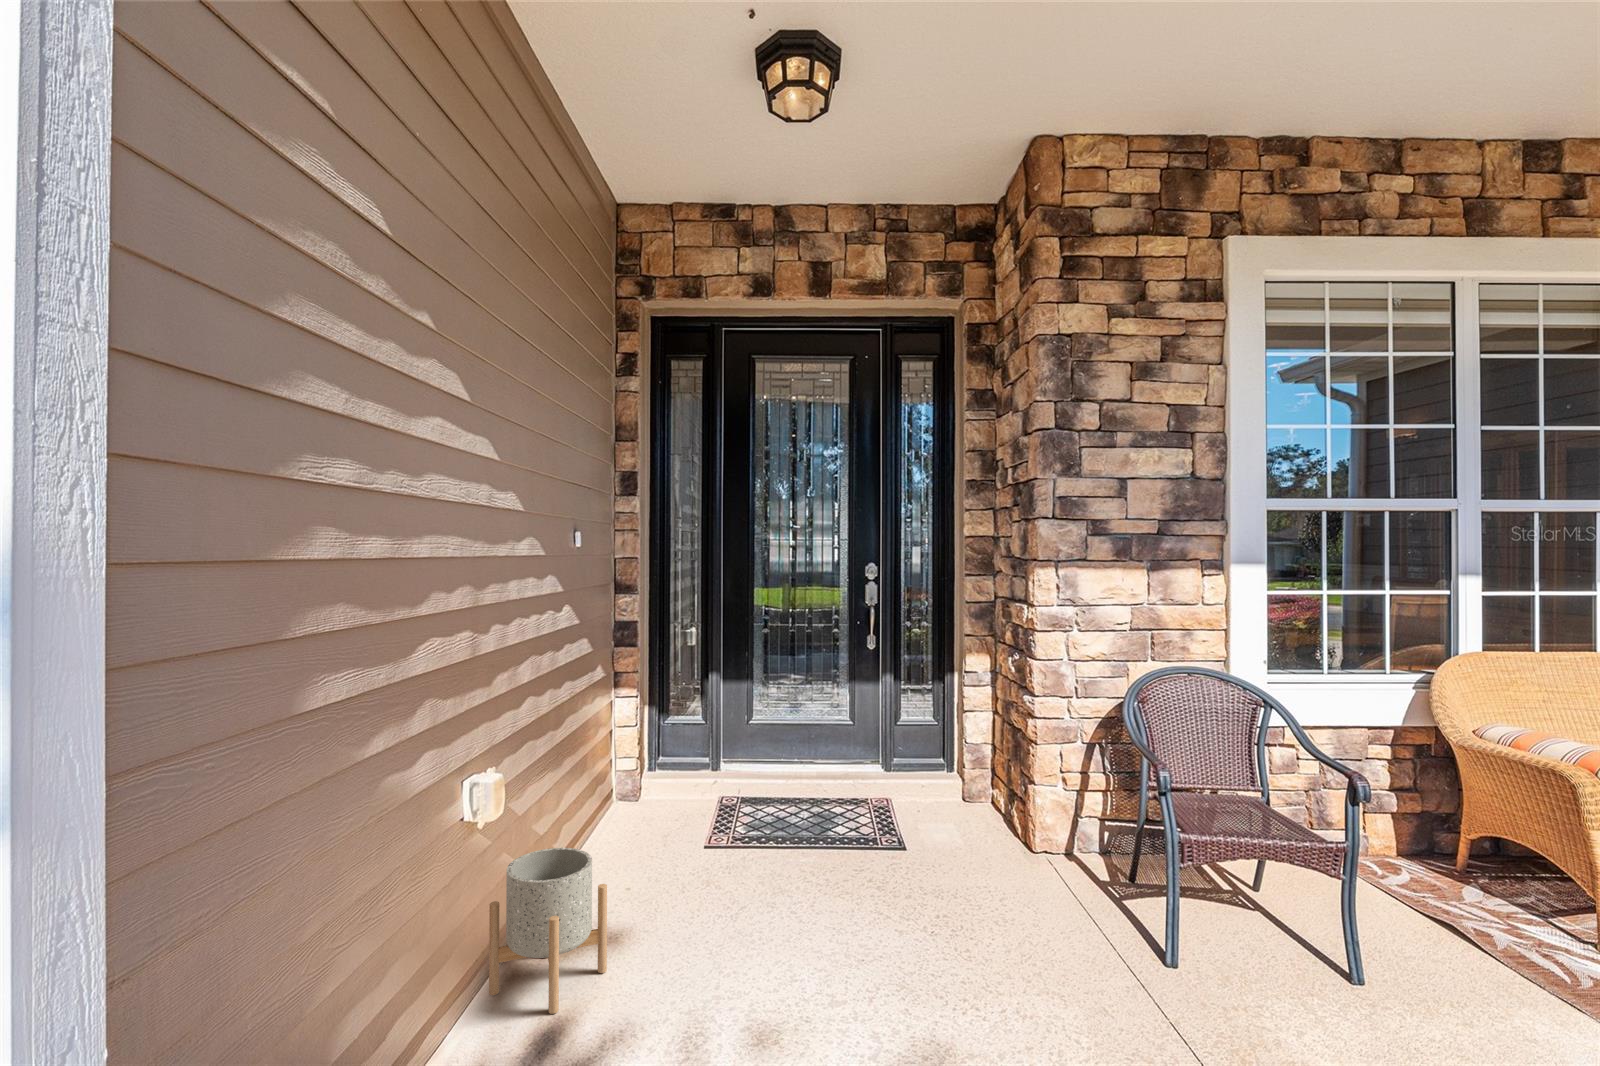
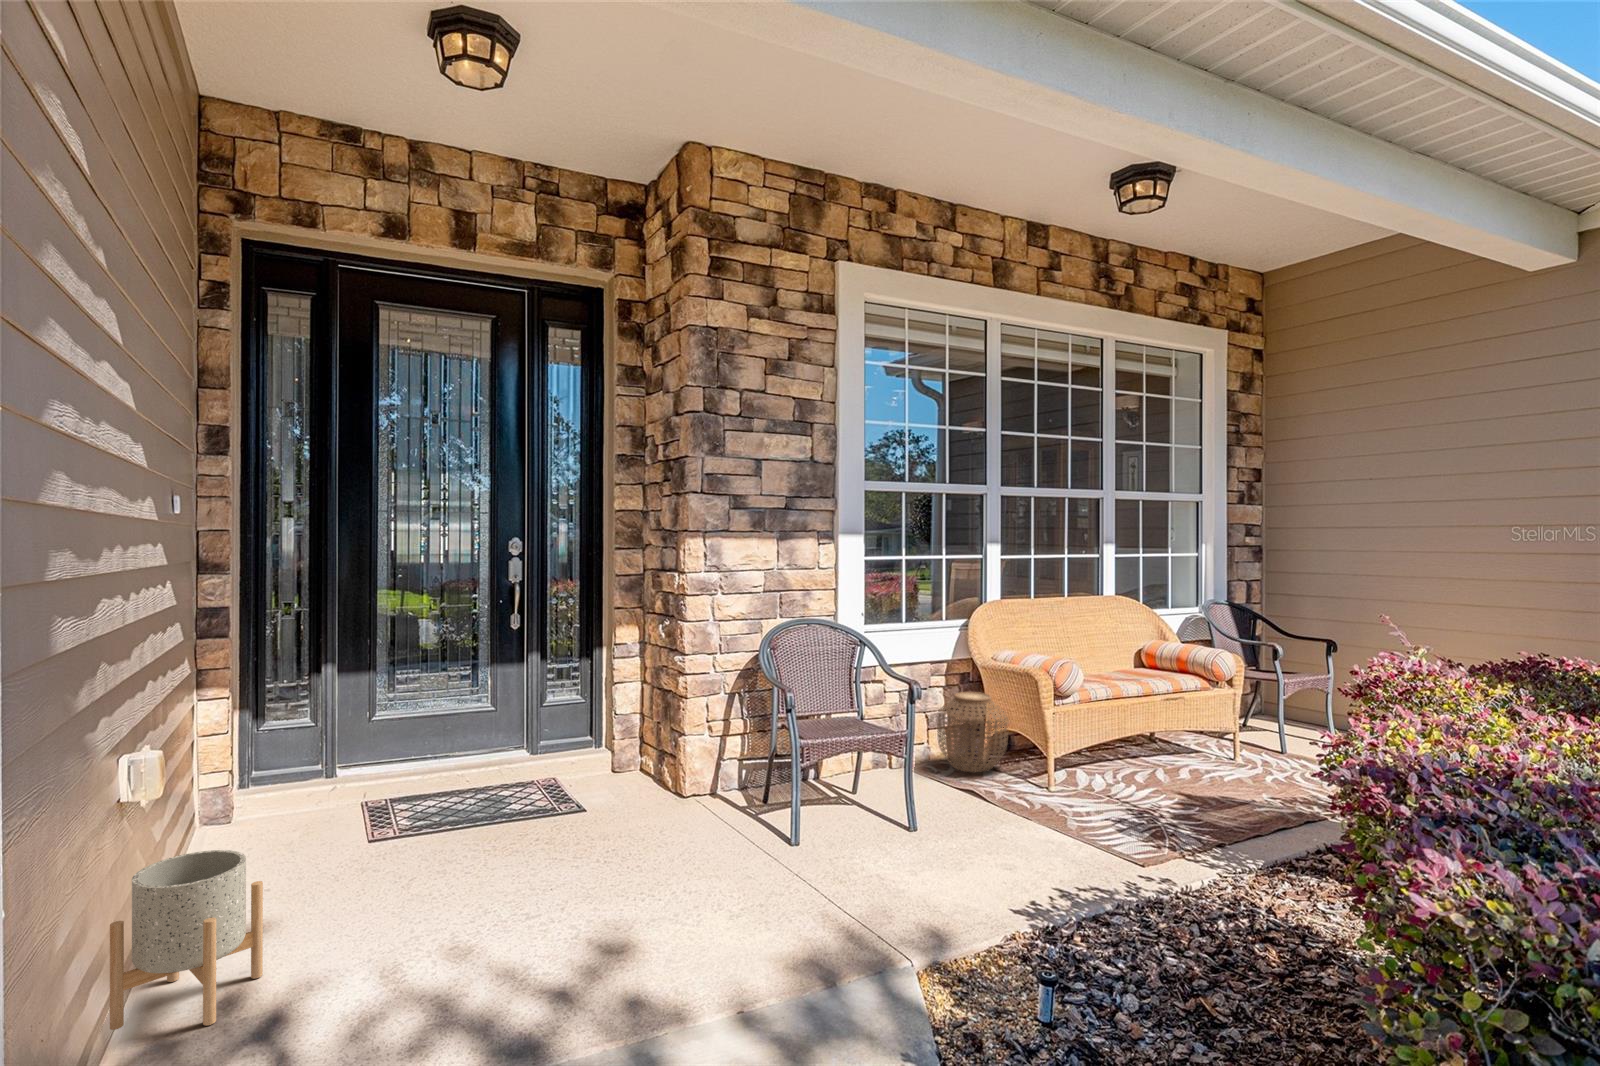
woven basket: none [1380,773,1500,886] -> present [937,692,1008,772]

